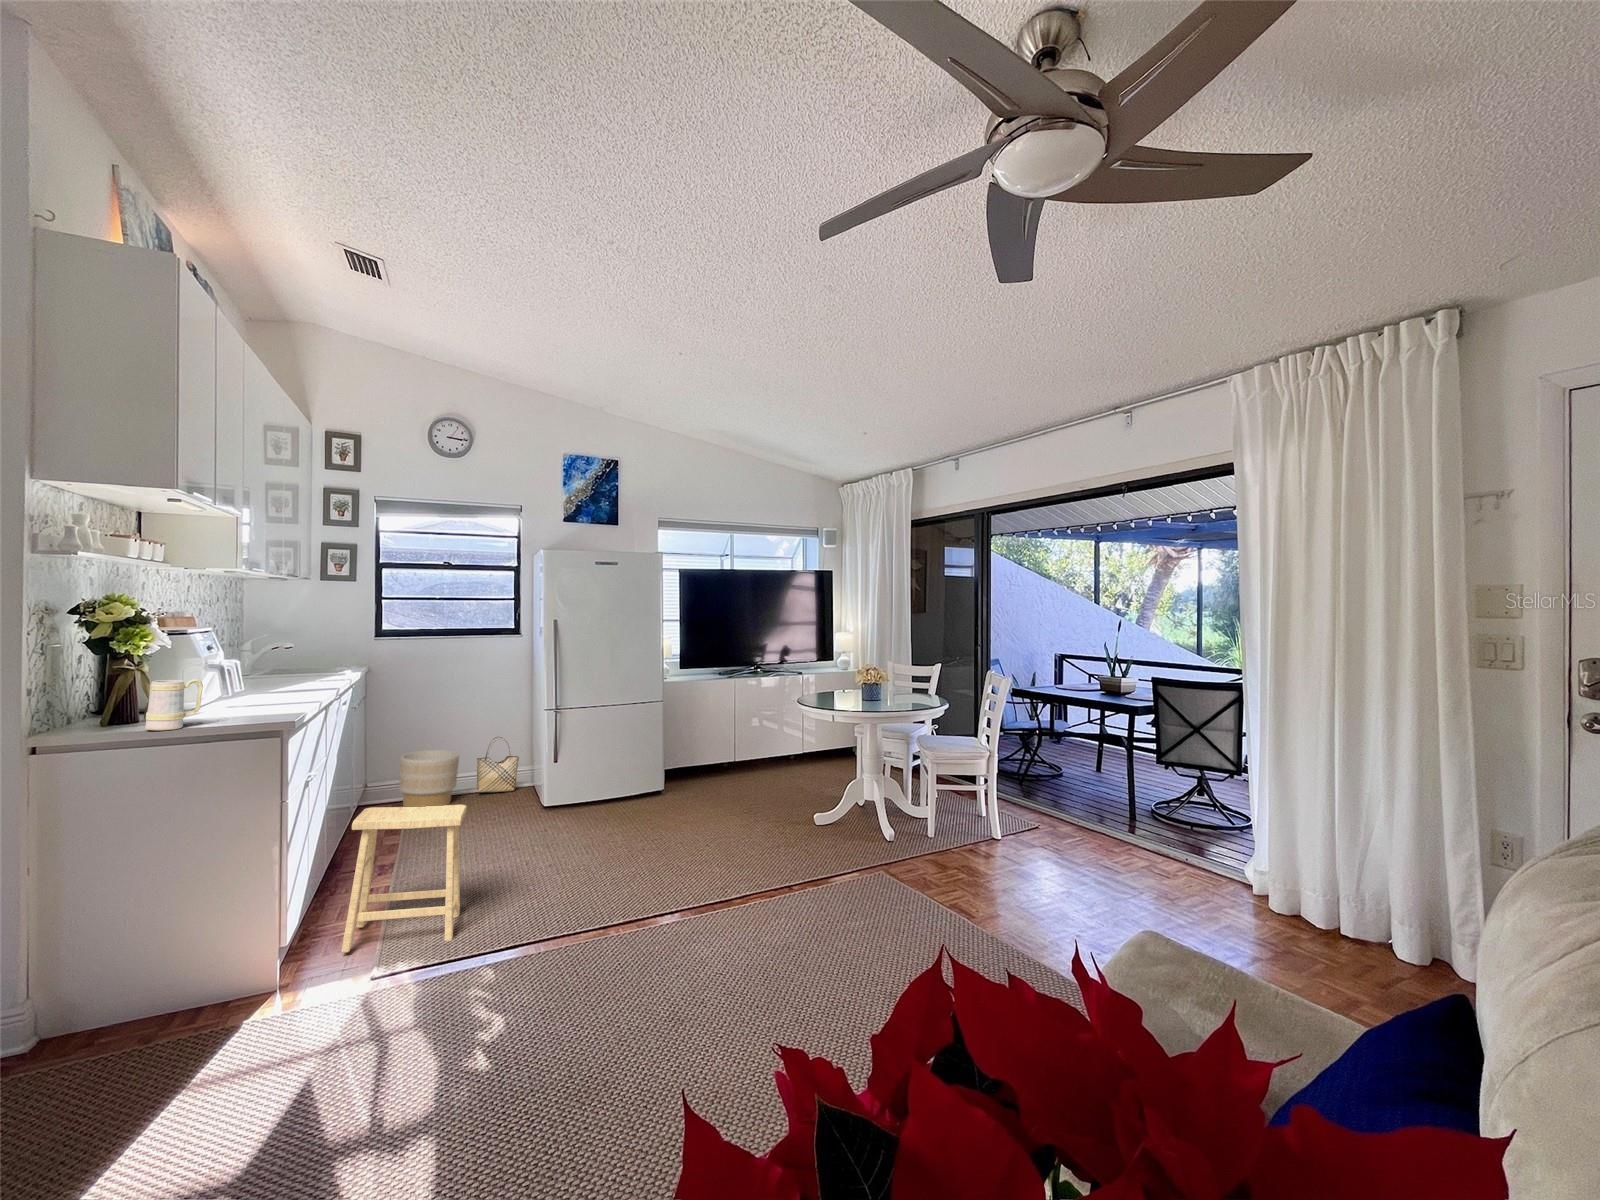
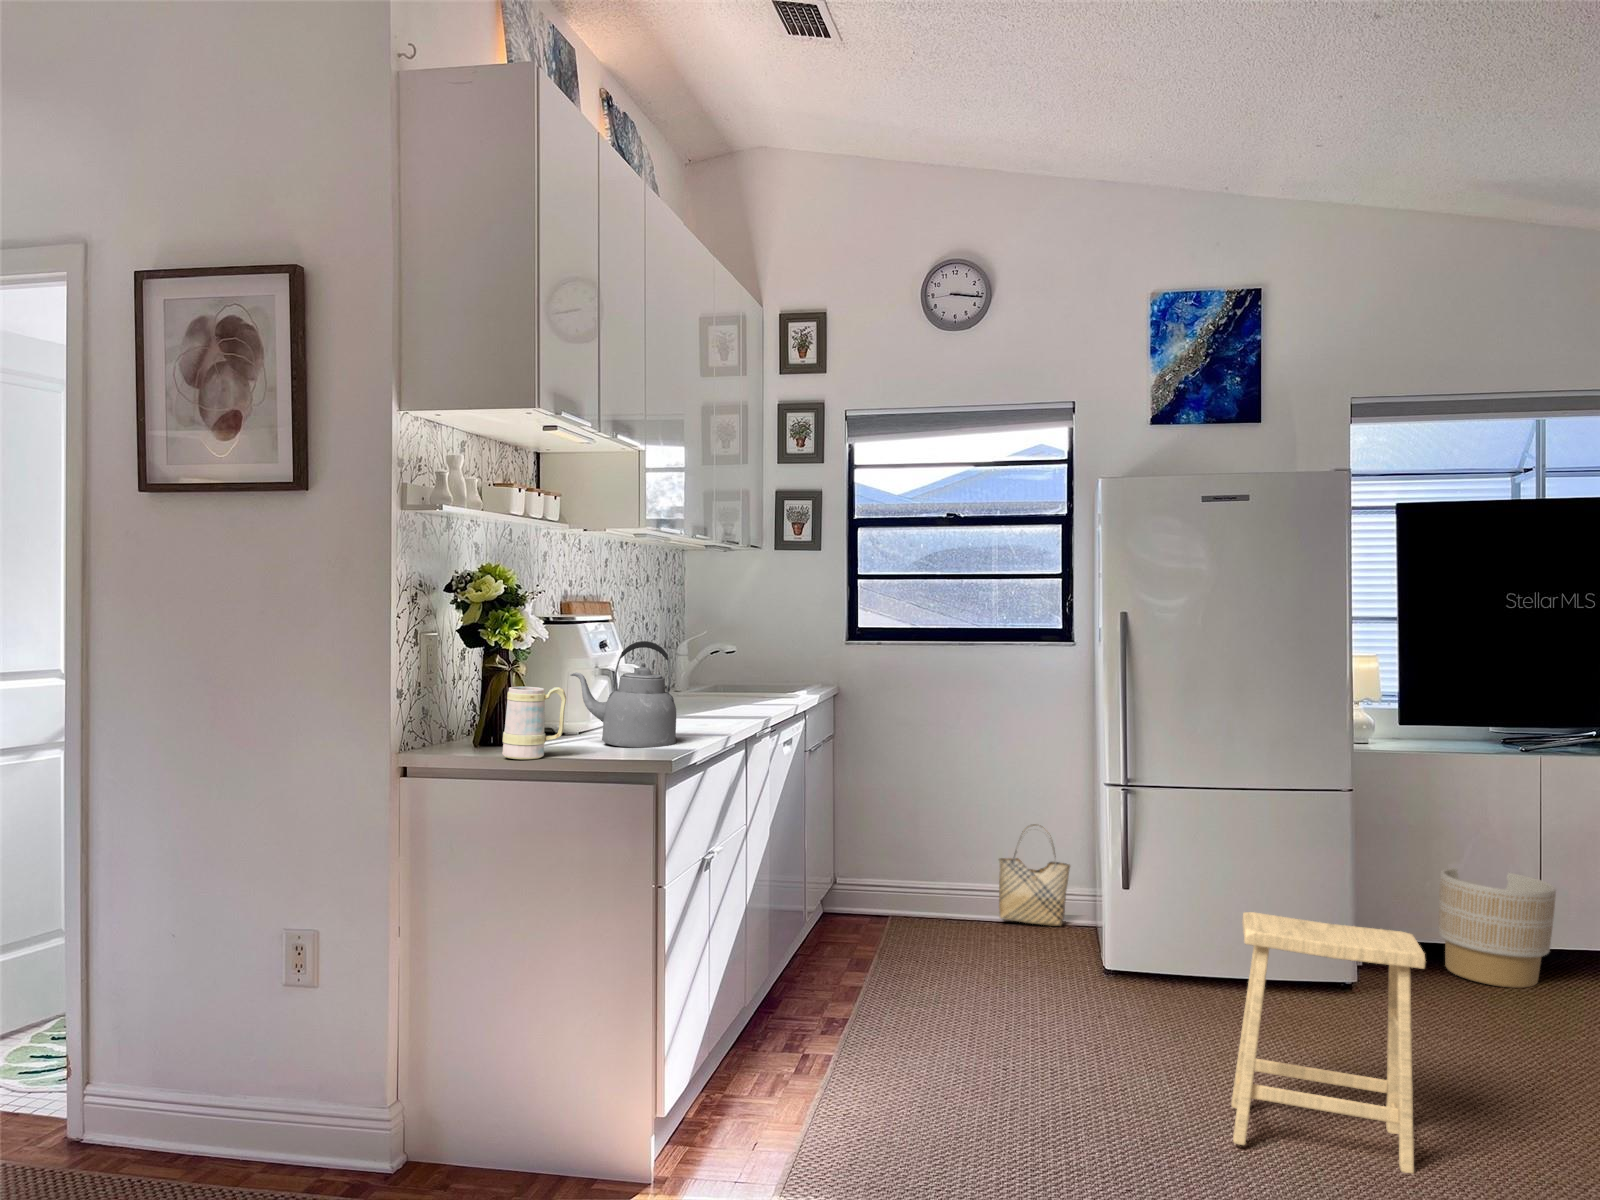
kettle: none [196,645,285,715] -> present [570,641,676,748]
planter: present [399,750,459,807] -> present [1438,868,1556,988]
footstool: present [341,805,467,953] -> present [1231,912,1426,1173]

